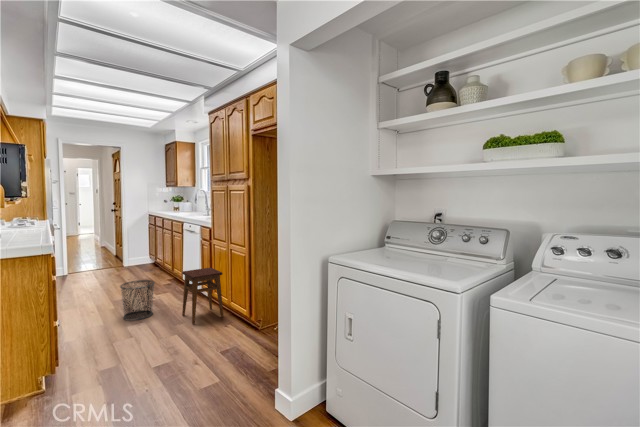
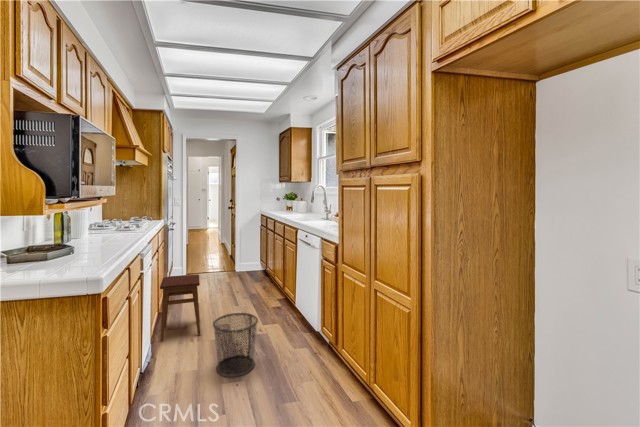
stool: present [182,268,223,324] -> present [160,275,200,341]

